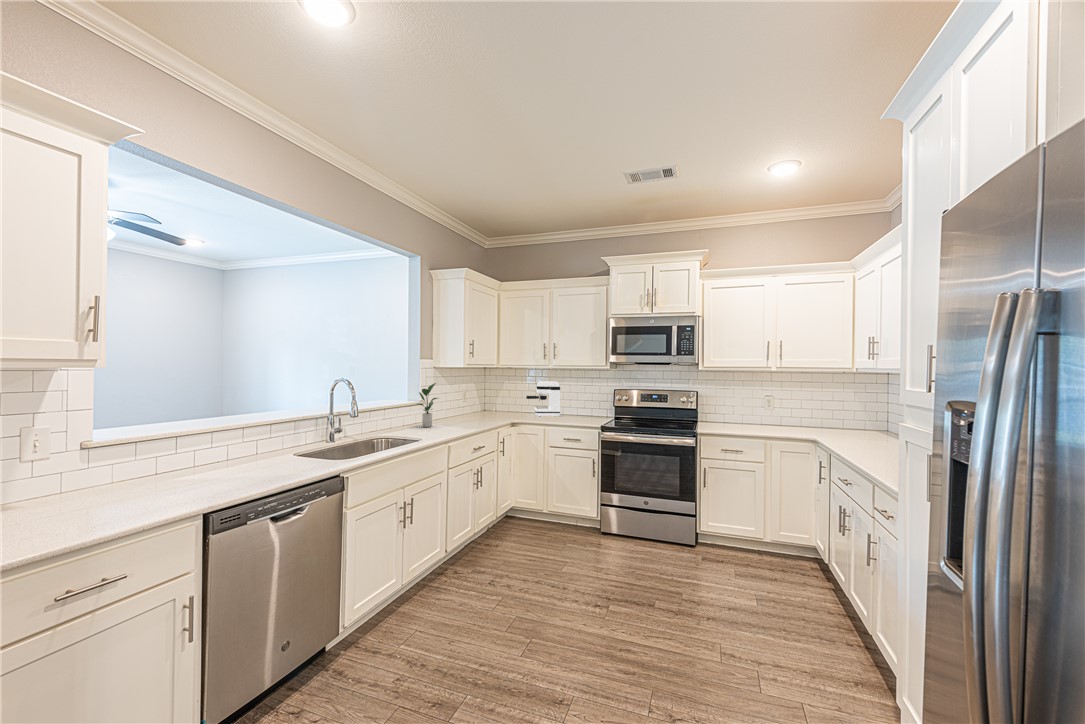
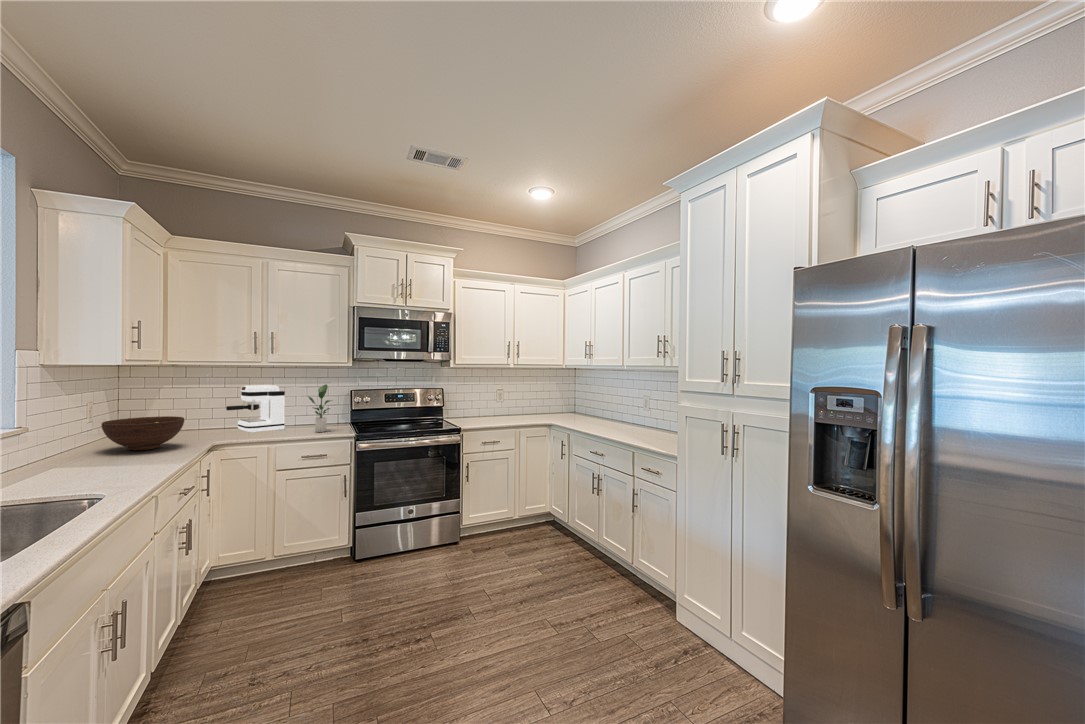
potted plant: present [417,383,437,427] -> present [308,384,331,432]
fruit bowl: none [453,399,492,420] -> present [102,416,184,450]

